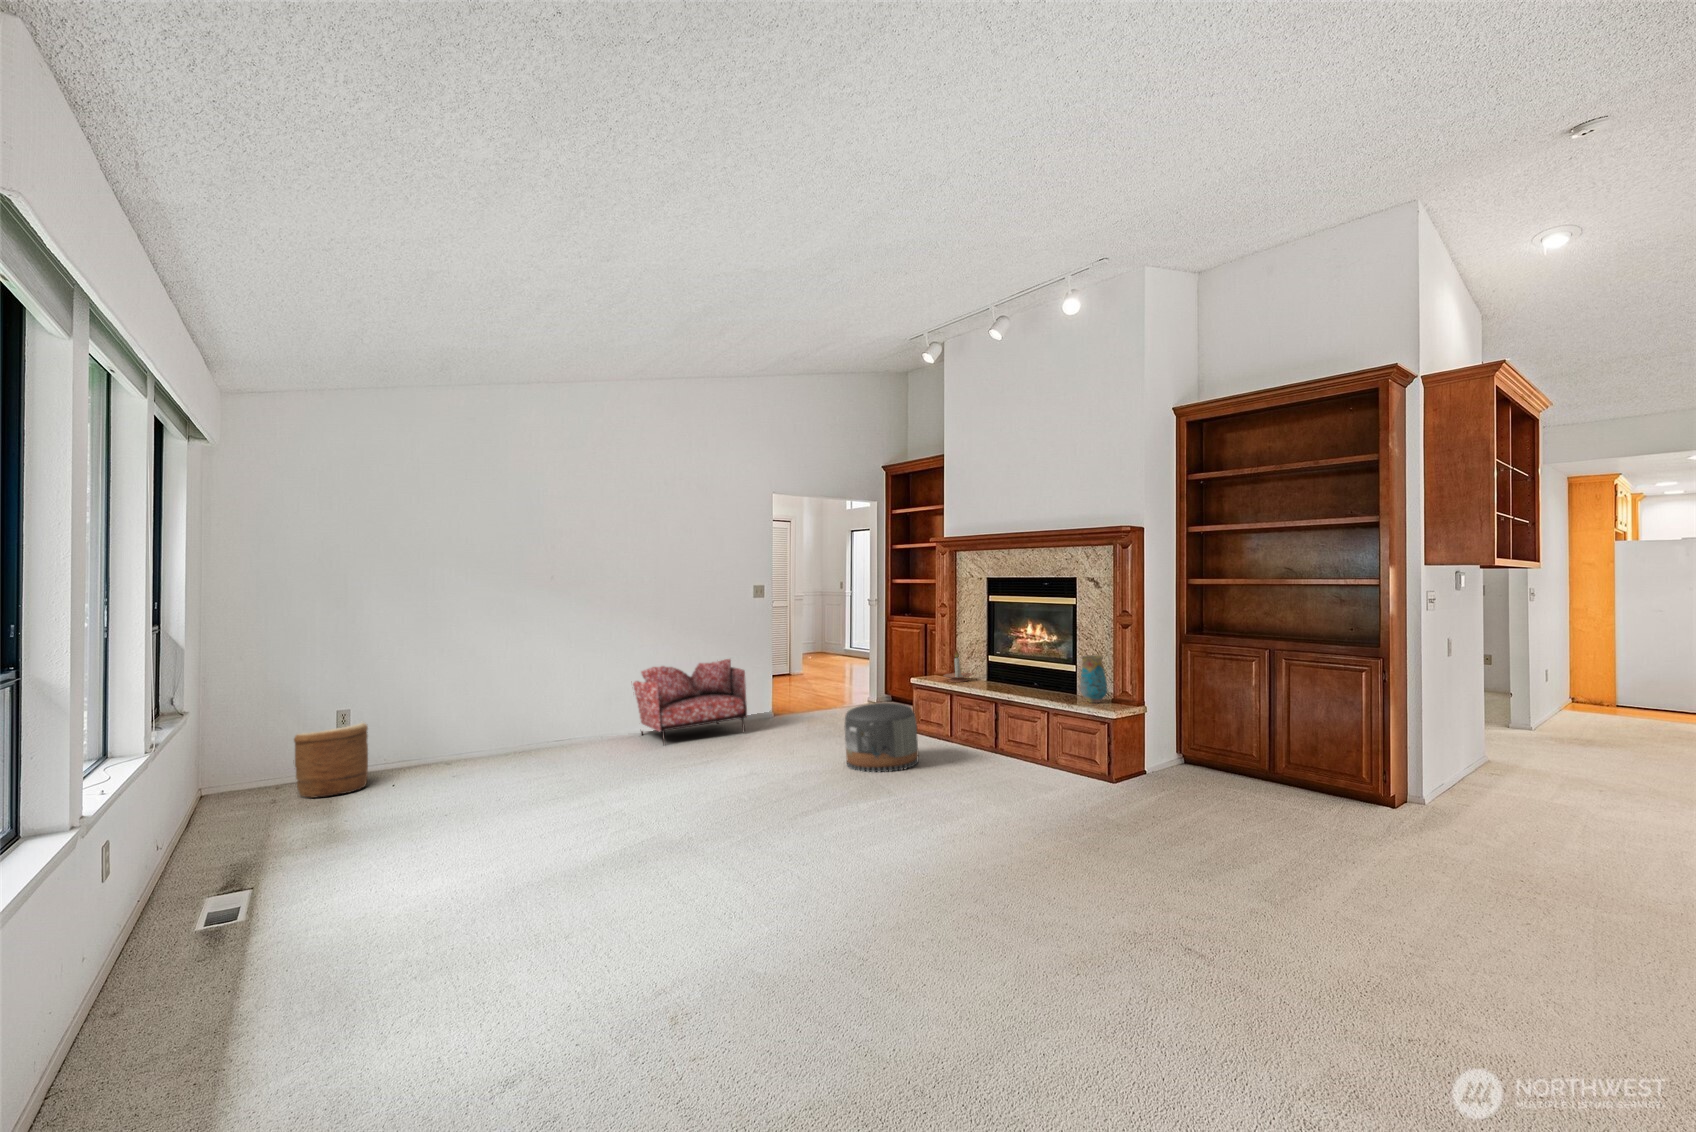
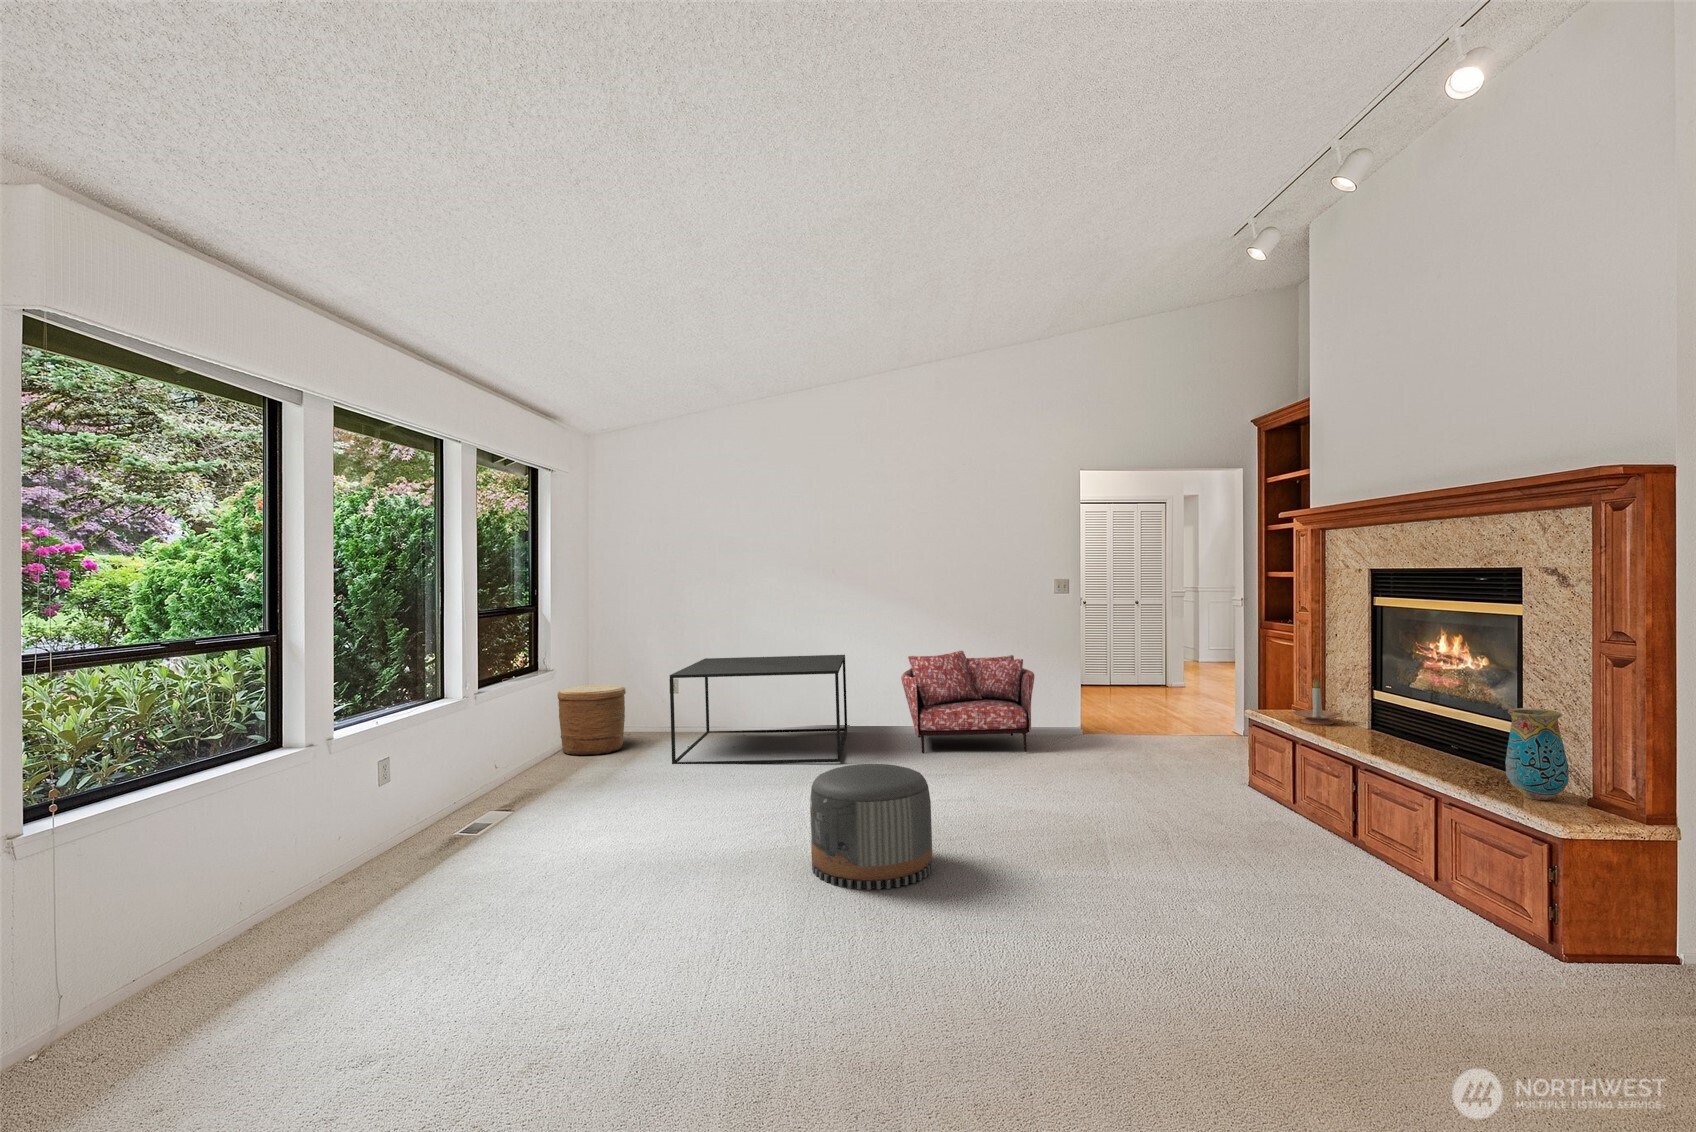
coffee table: none [425,670,609,789] -> present [670,655,847,764]
pouf: present [844,703,918,772] -> present [810,764,932,890]

